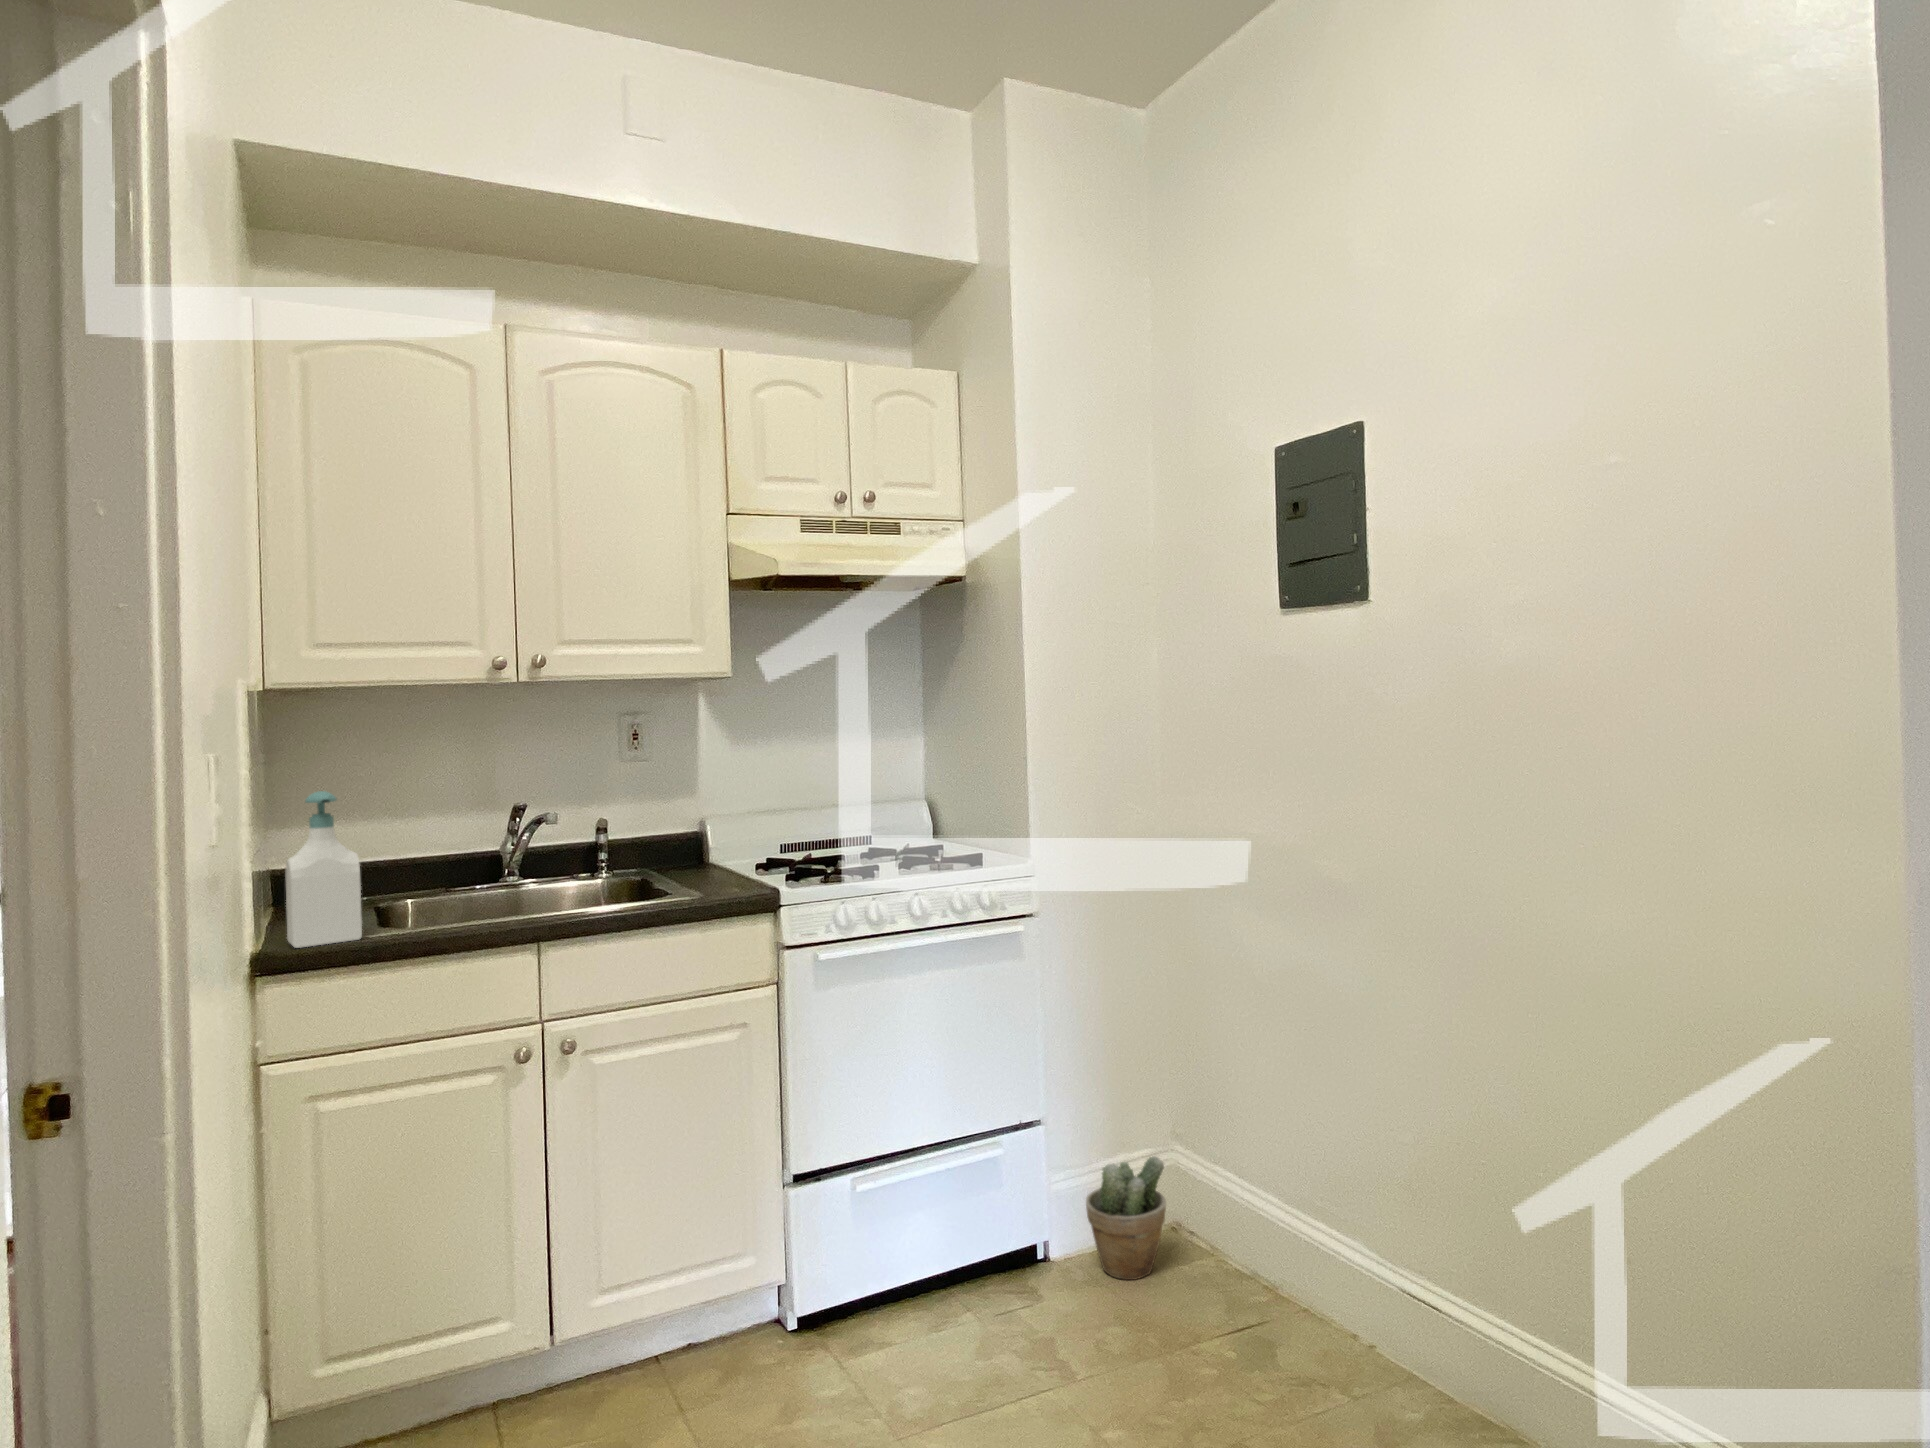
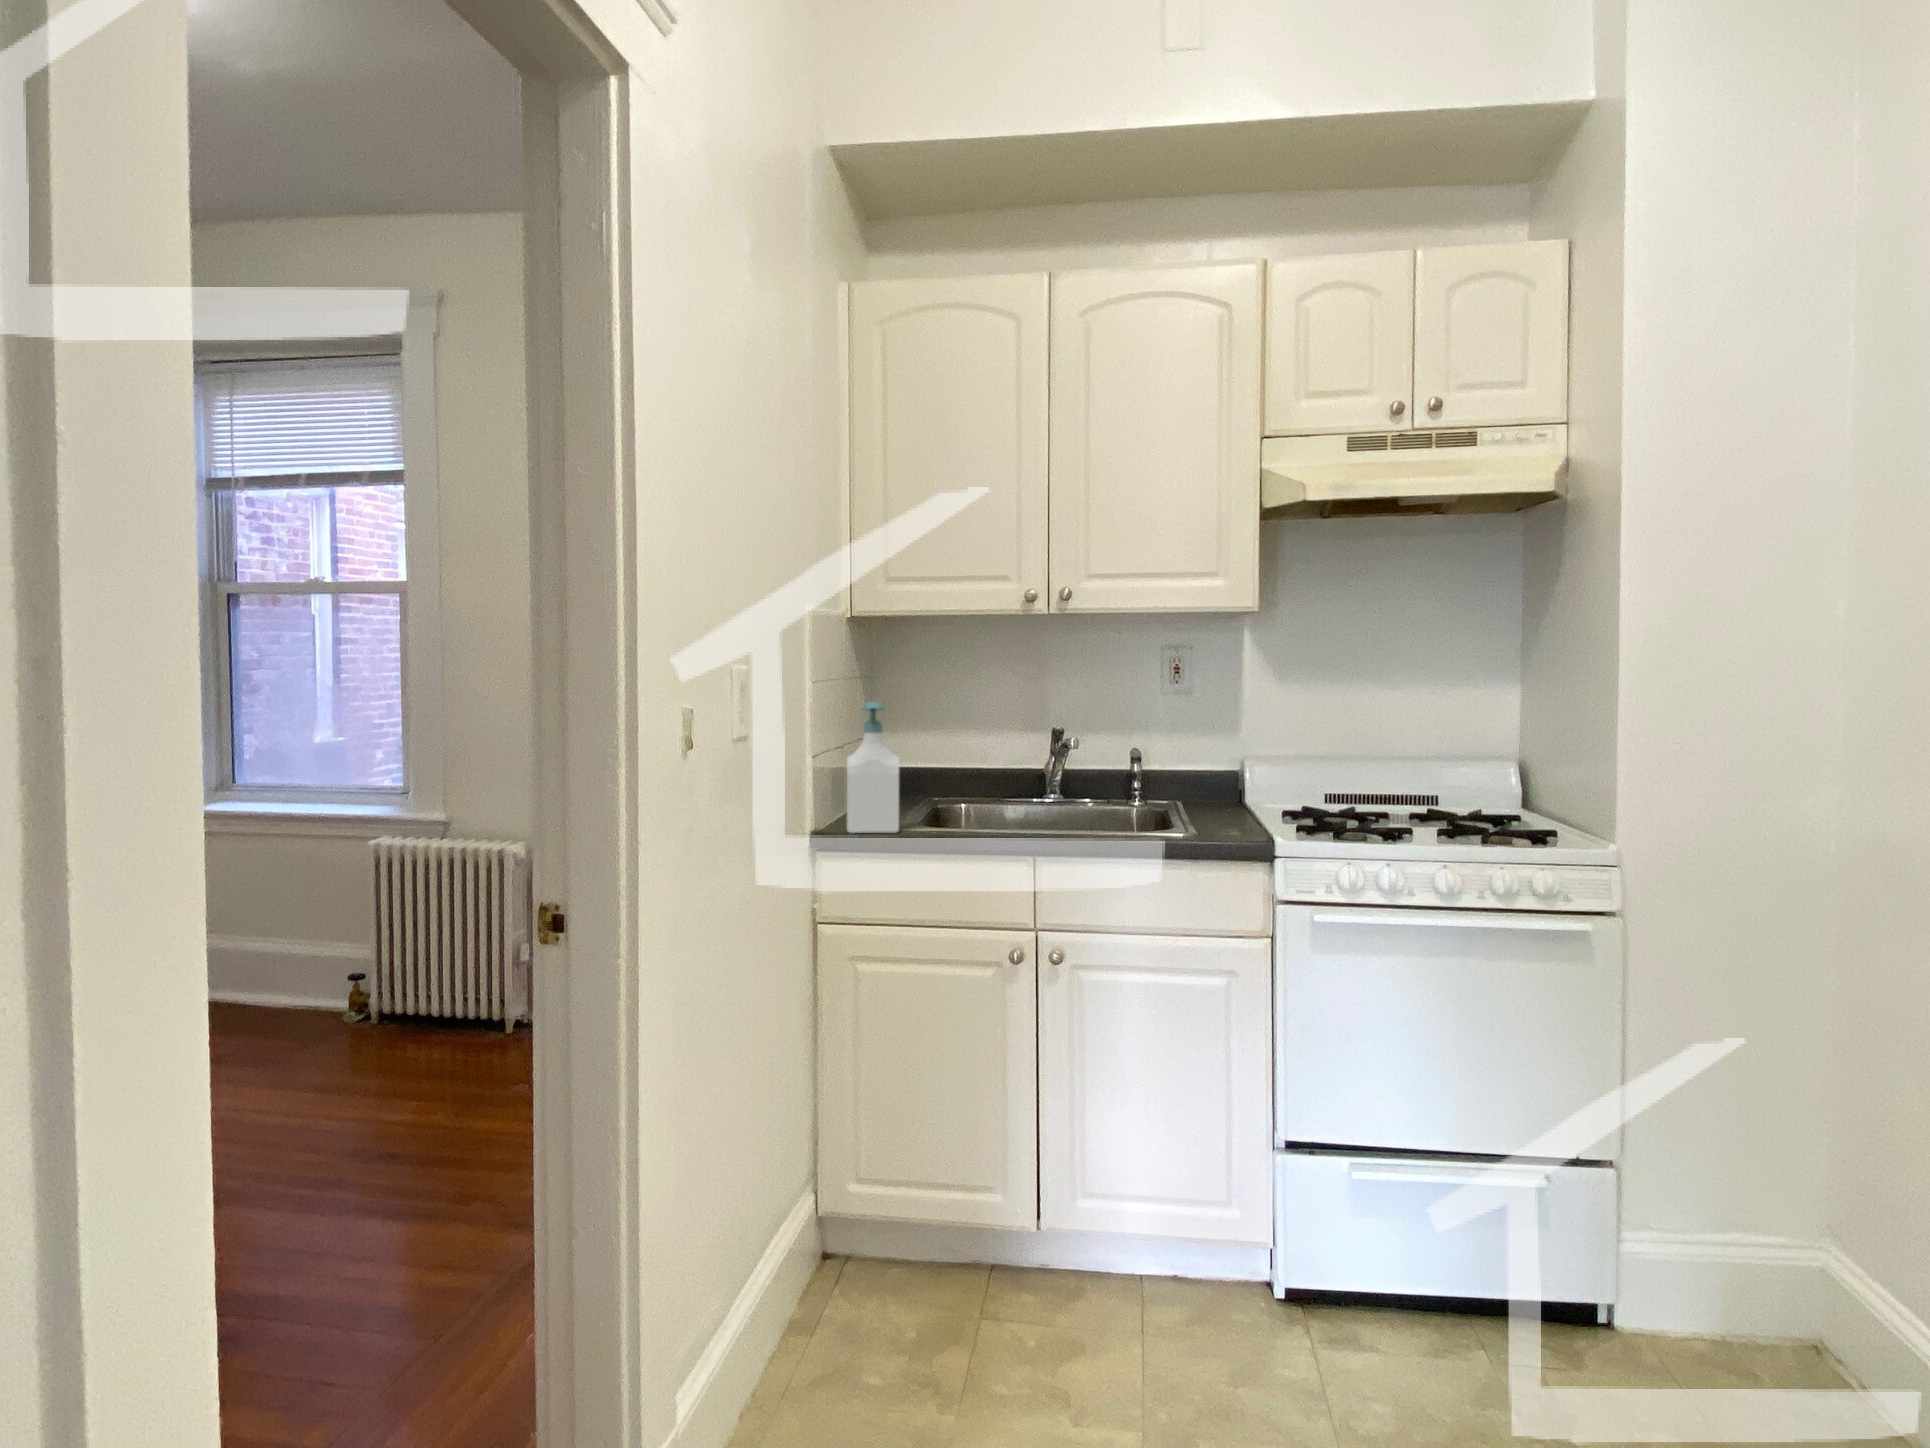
potted plant: present [1086,1156,1166,1280] -> none [1661,1241,1786,1397]

